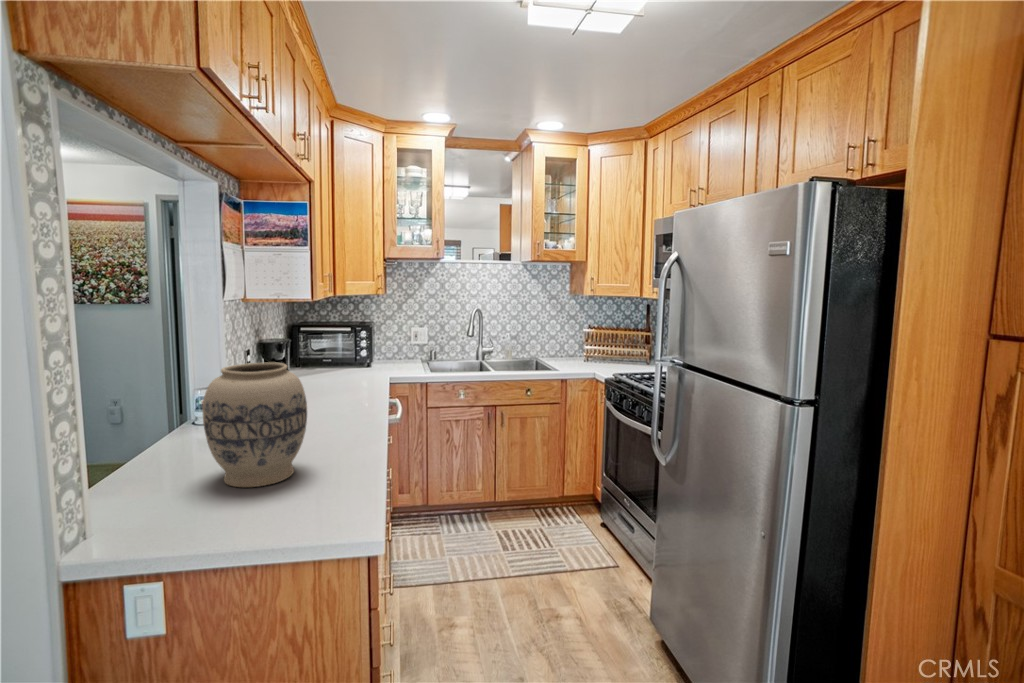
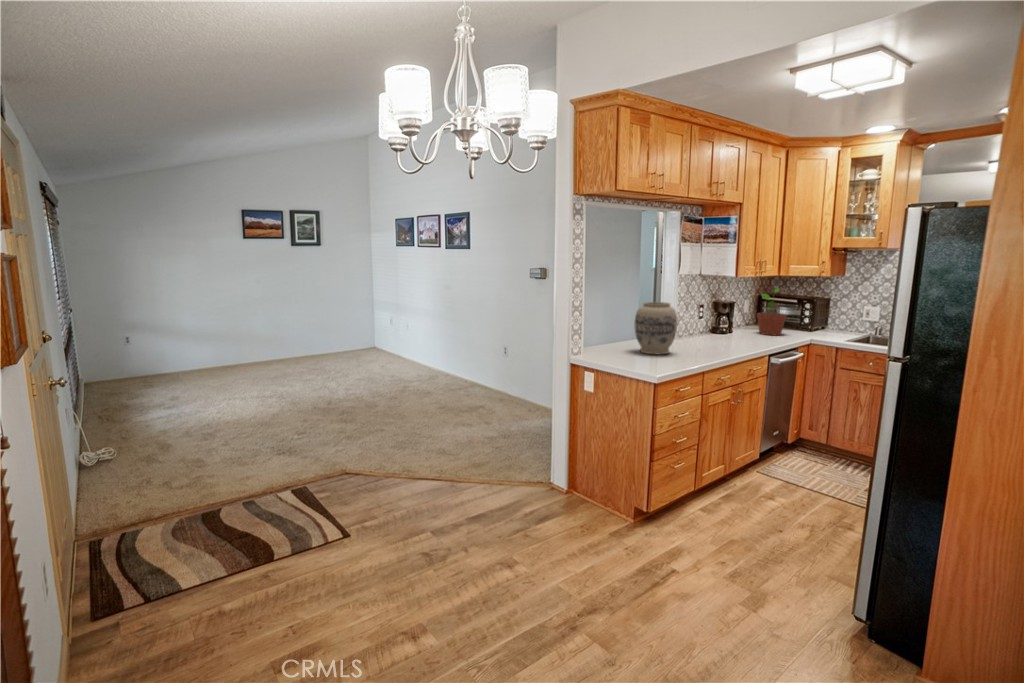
potted plant: none [315,312,356,382] -> present [757,288,787,335]

